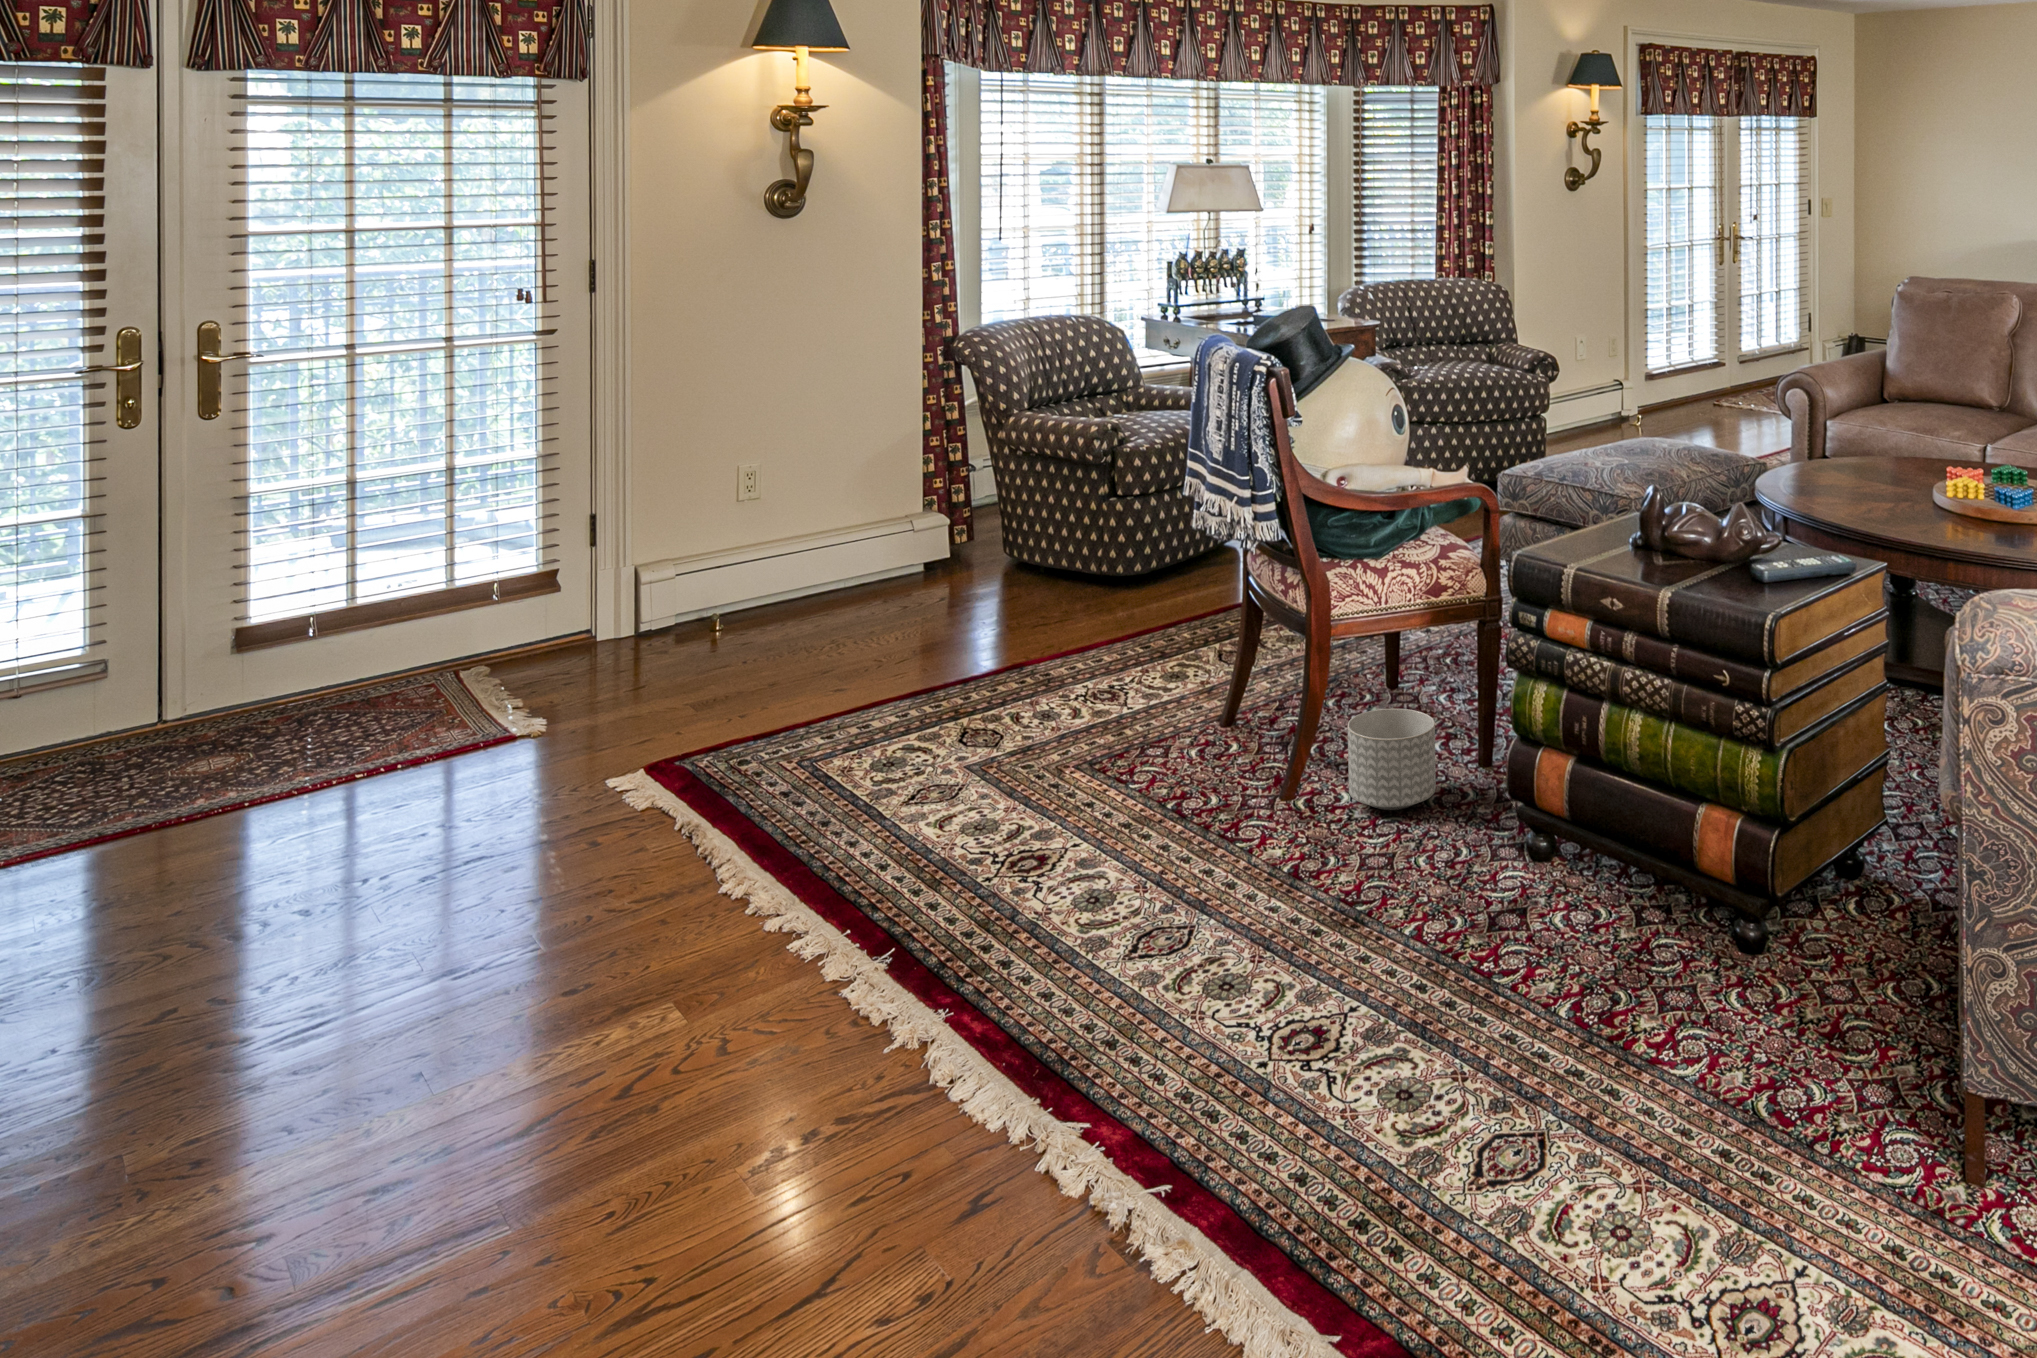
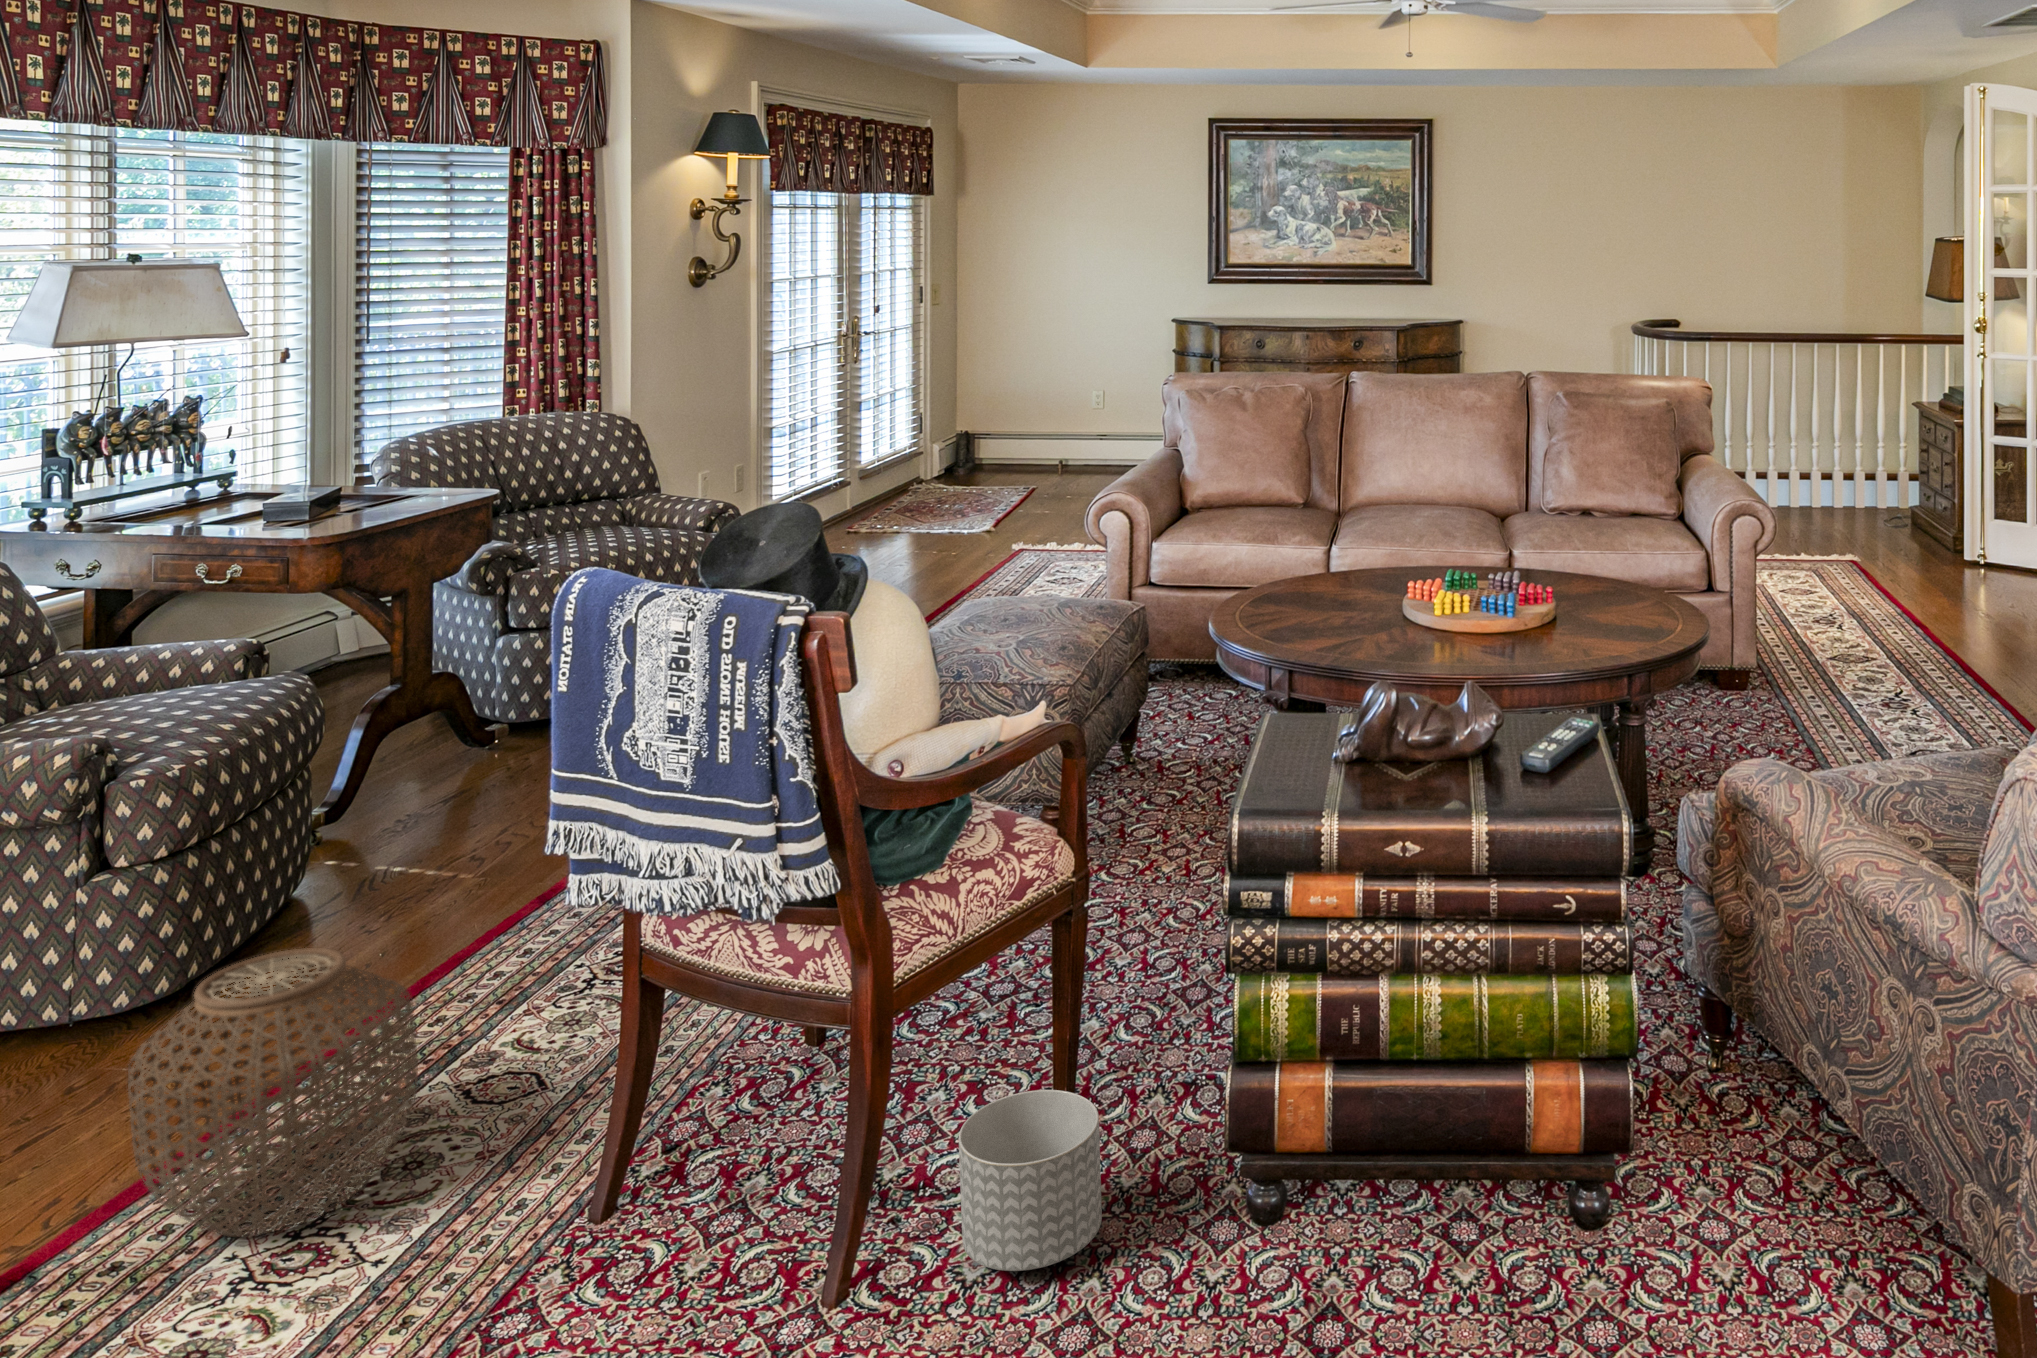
woven basket: none [1035,550,1165,694] -> present [128,948,418,1237]

